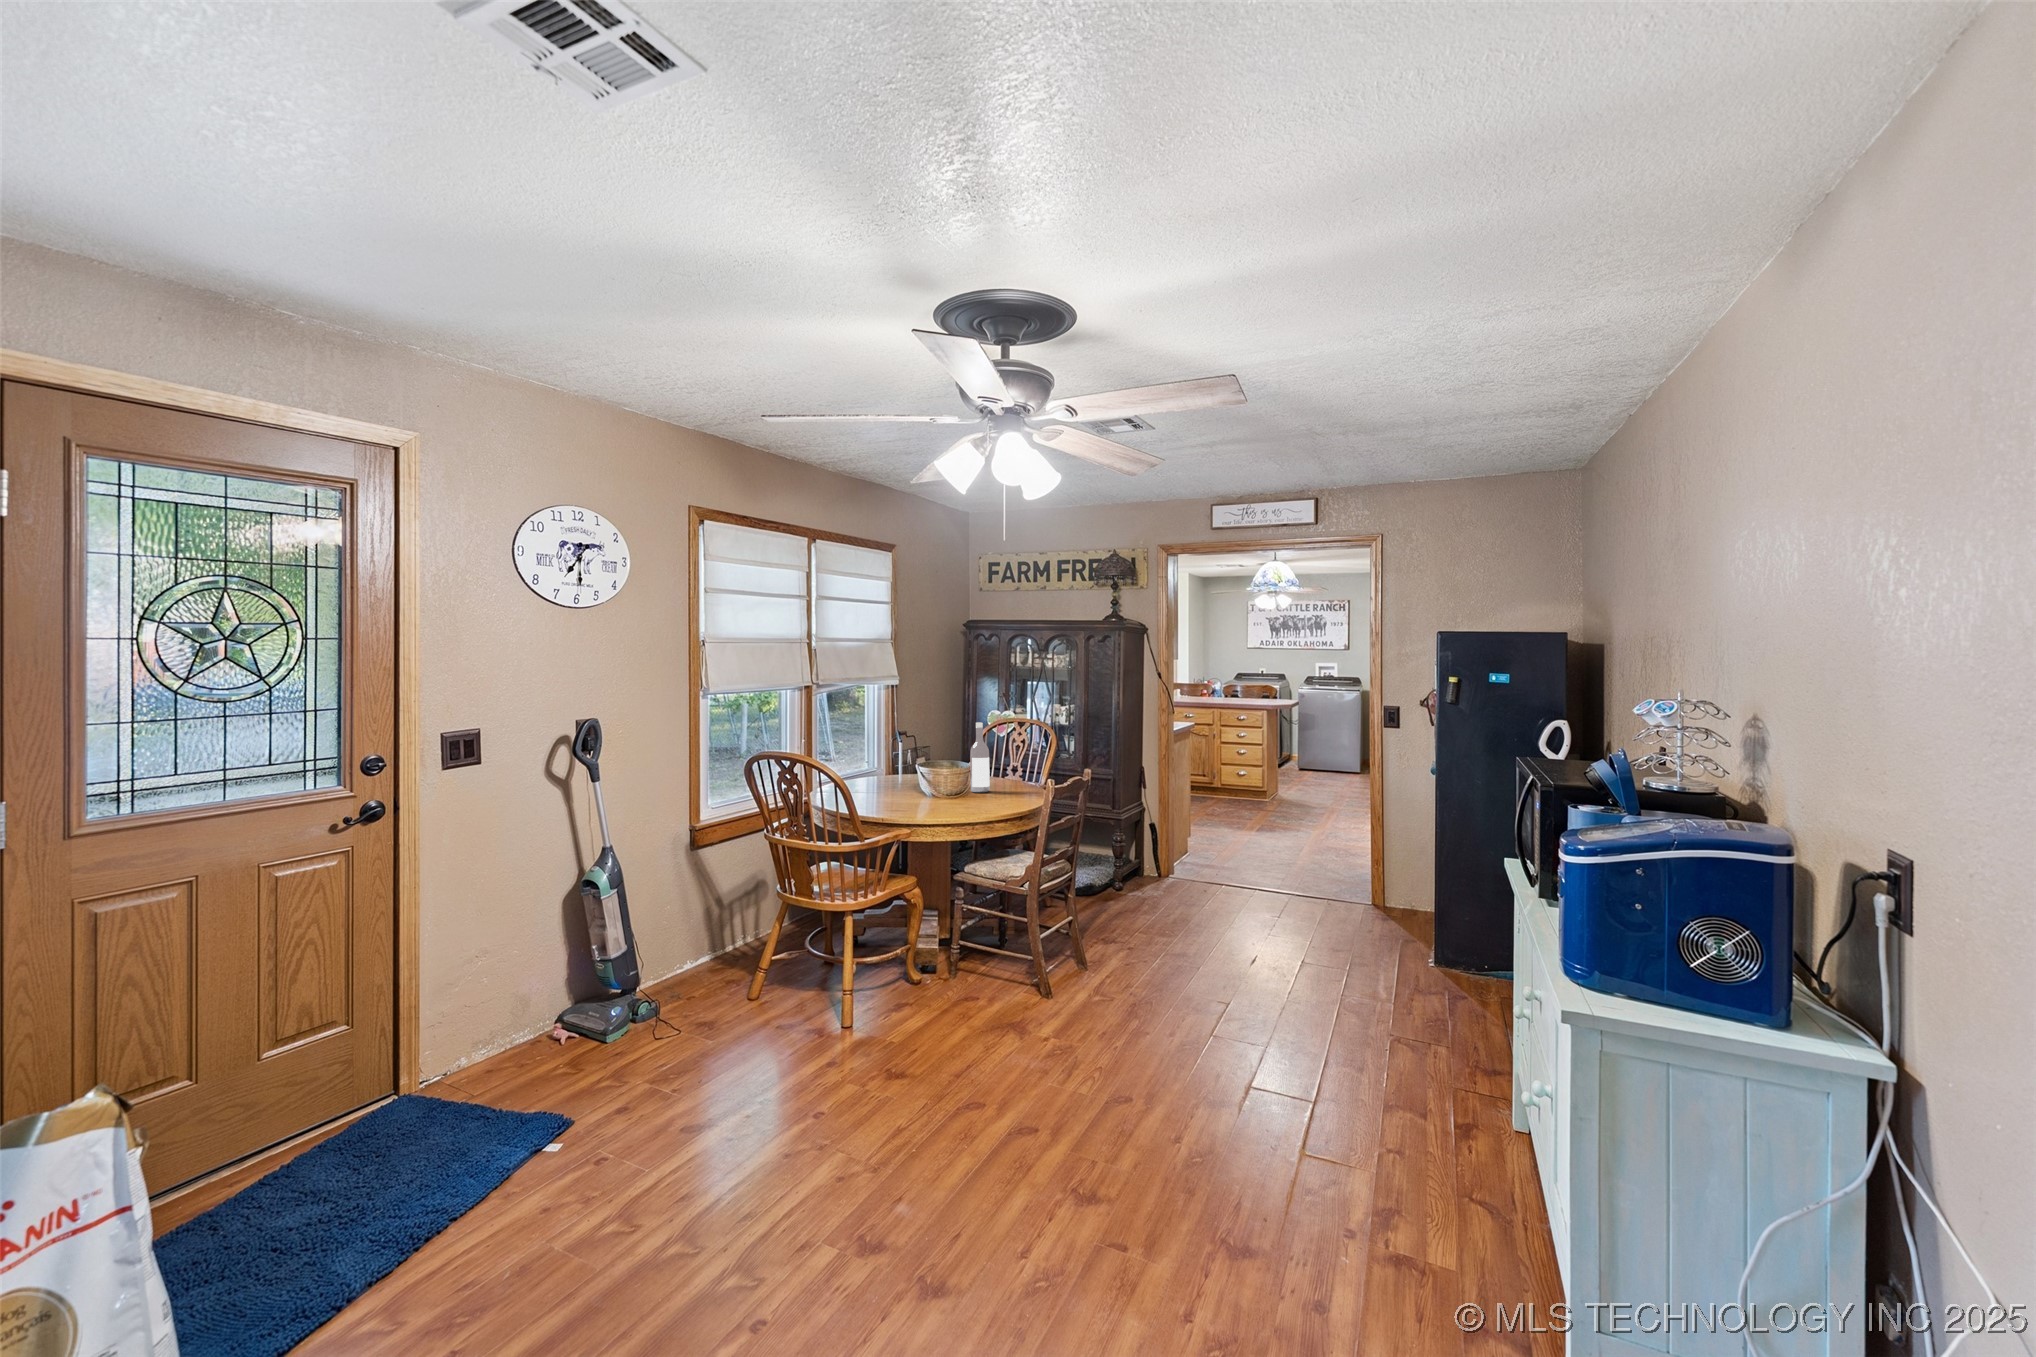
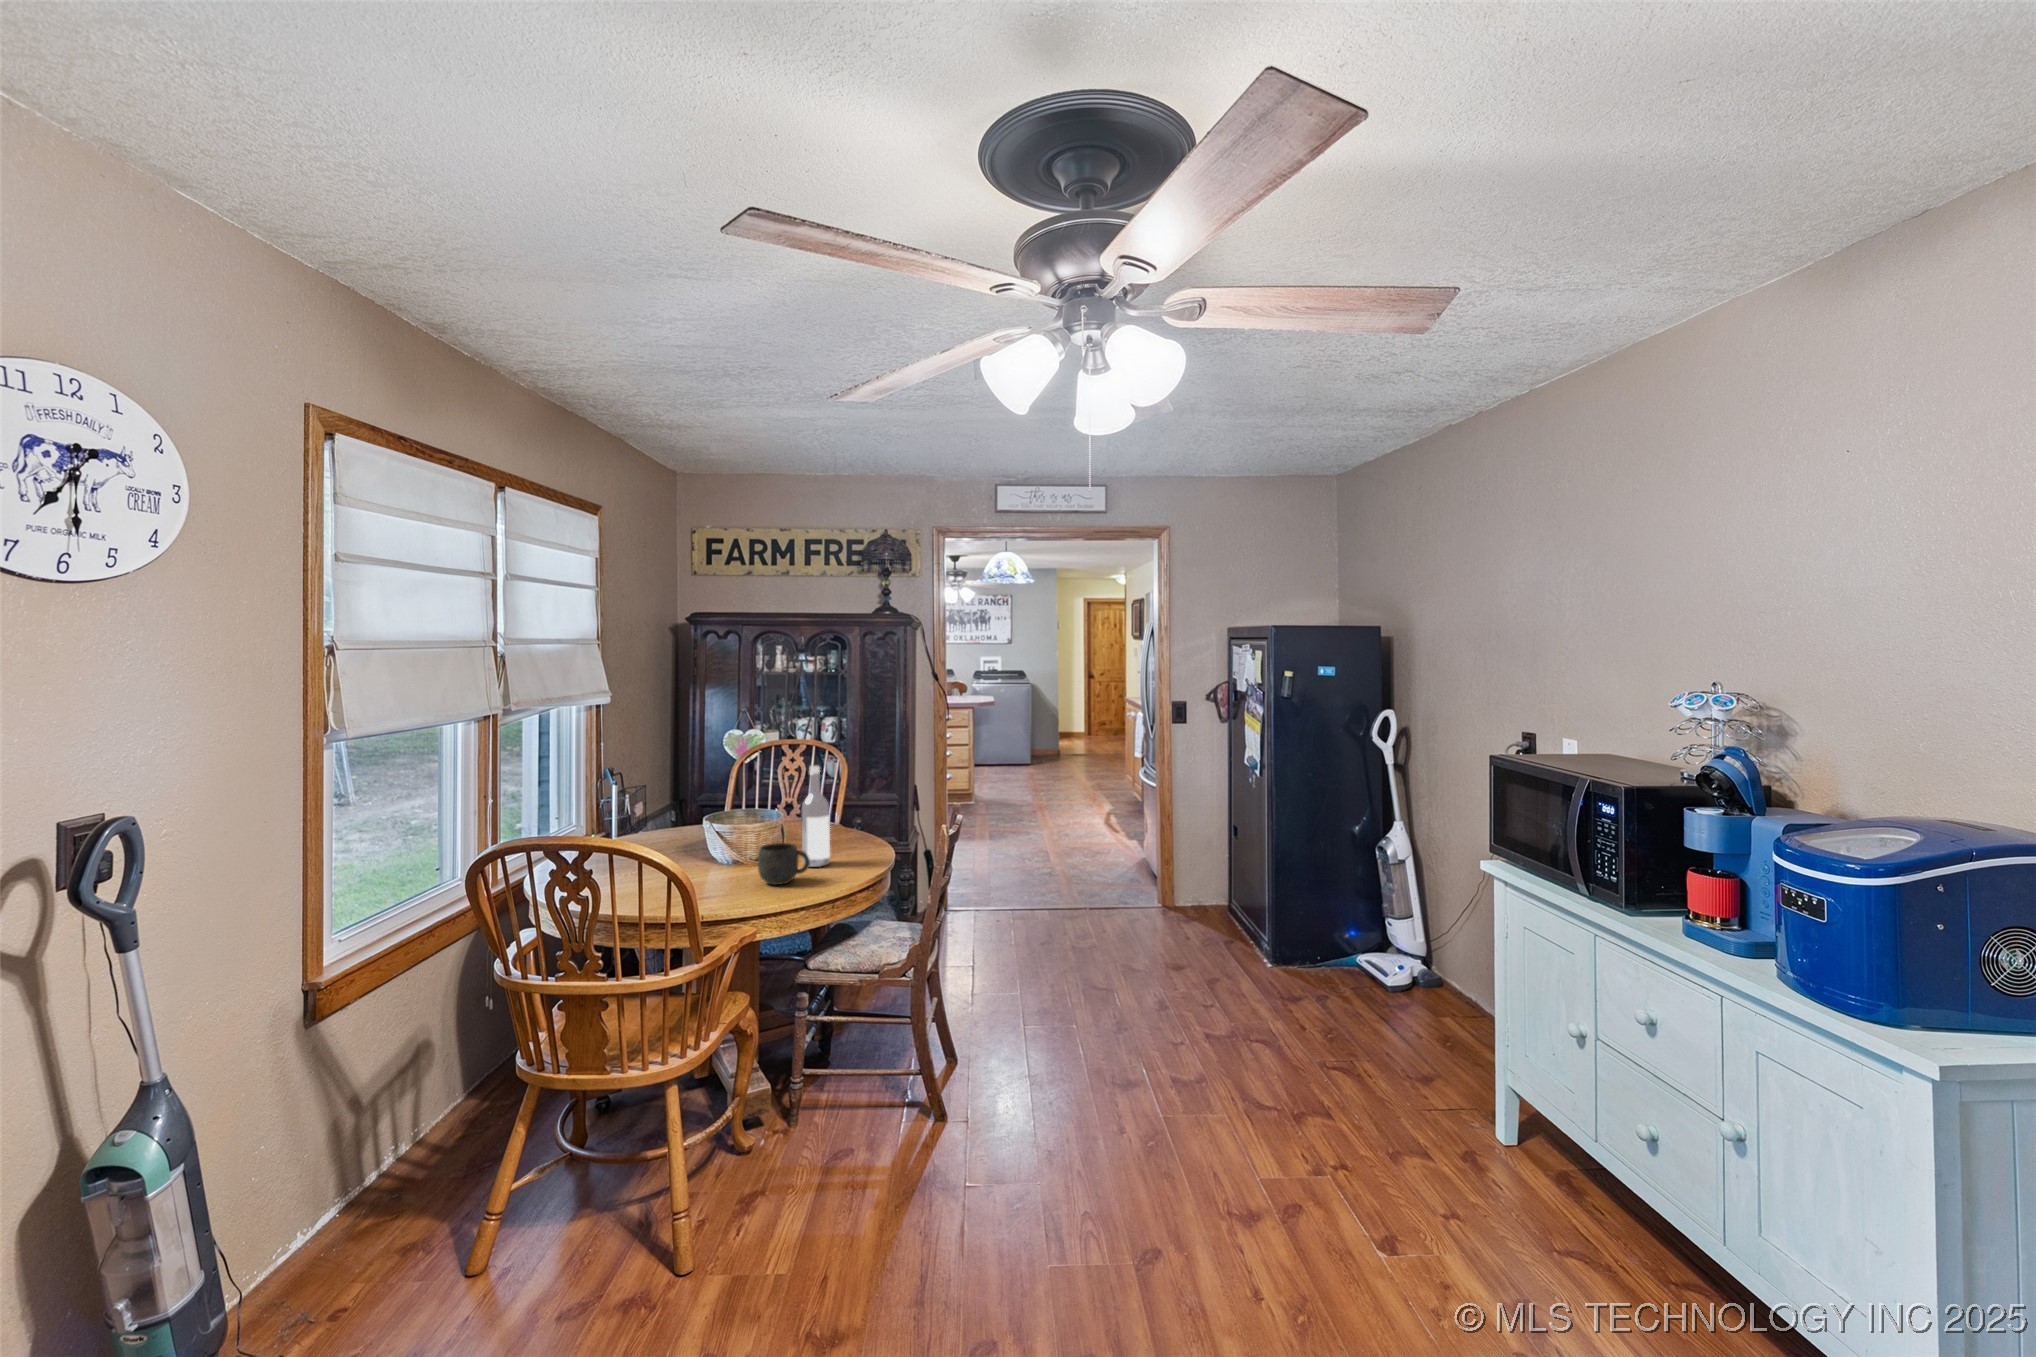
mug: none [931,772,963,798] -> present [758,843,810,885]

